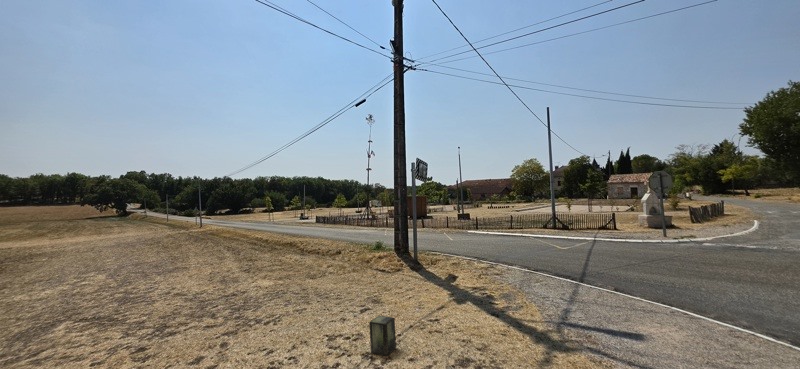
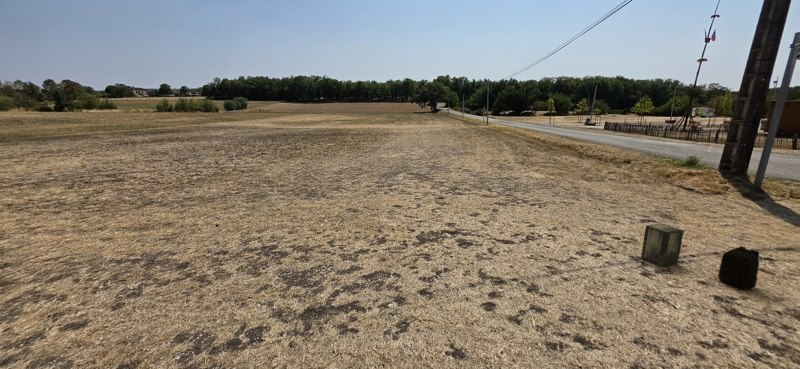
backpack: none [422,321,444,355] -> present [718,246,759,289]

